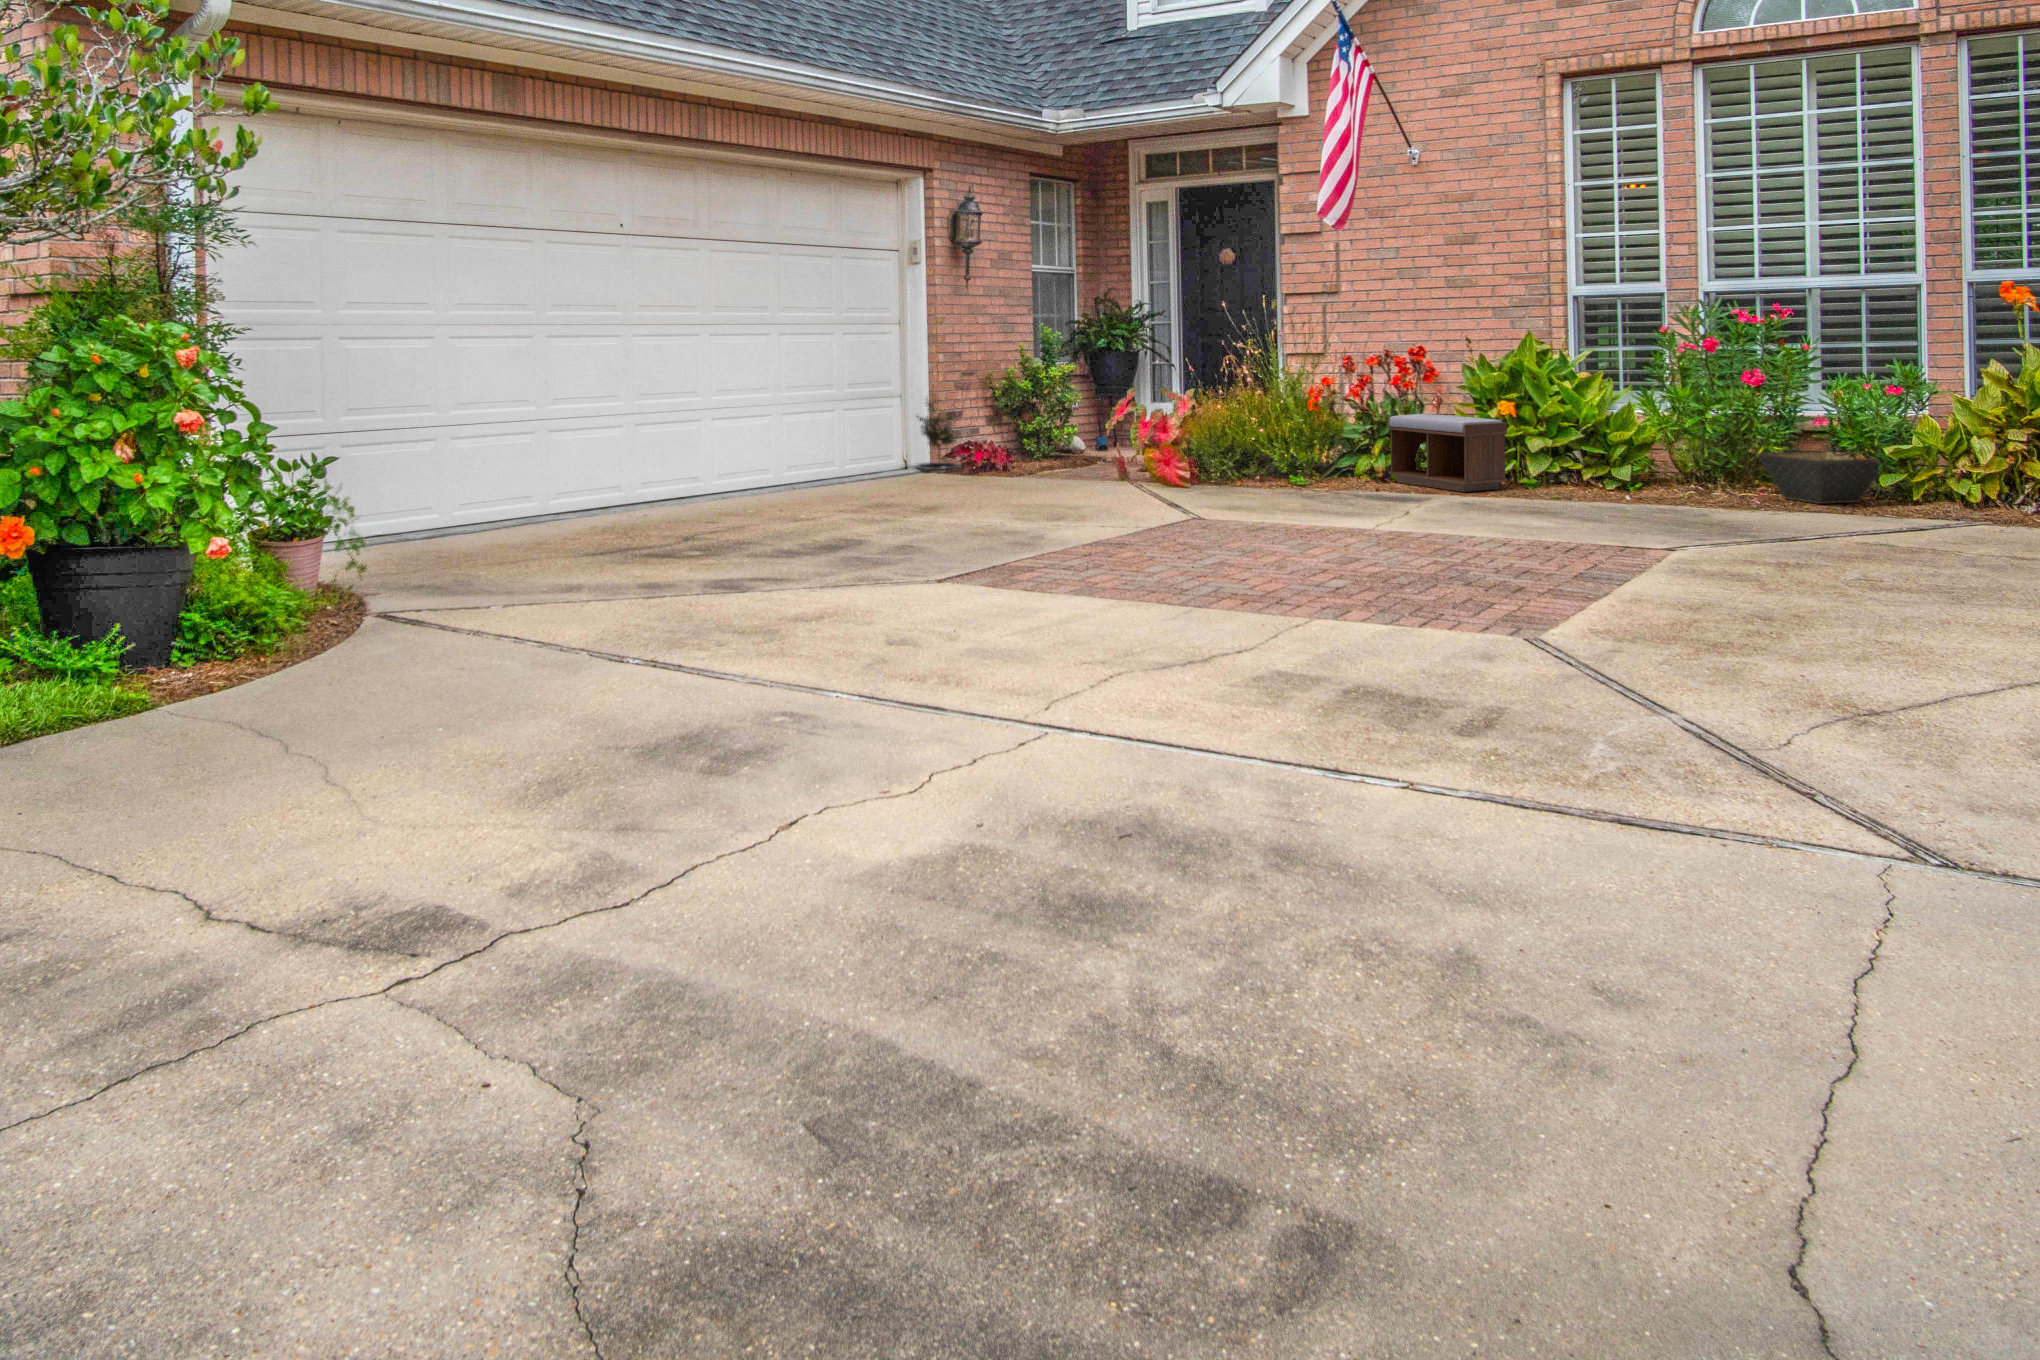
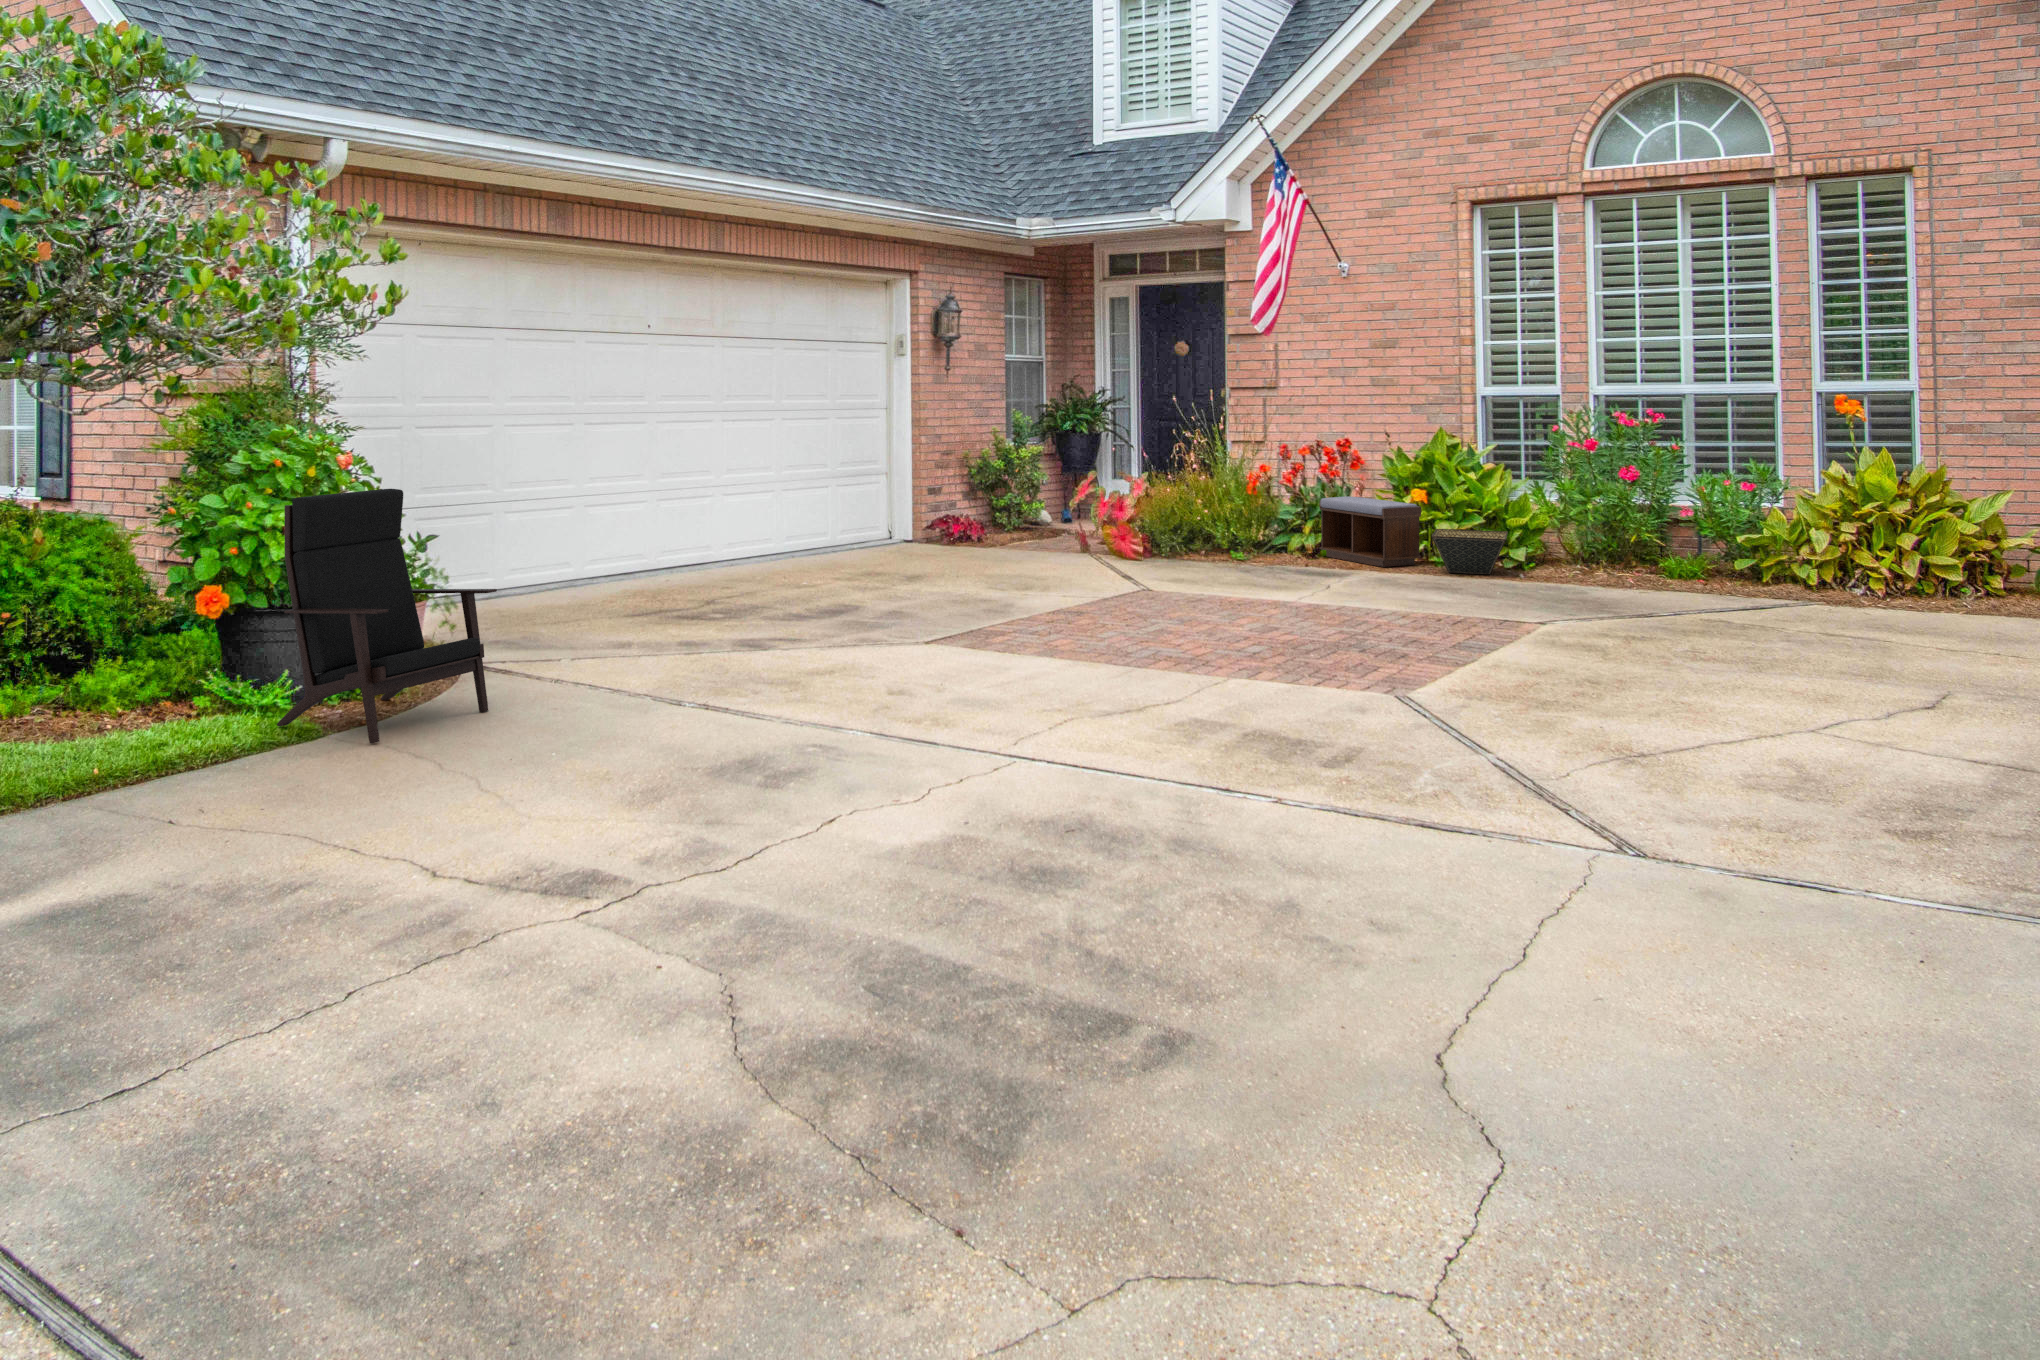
lounge chair: none [107,392,390,711] -> present [277,489,497,743]
potted tree: present [916,398,959,470] -> none [903,467,943,537]
basket: present [1757,451,1879,504] -> present [1432,529,1508,575]

